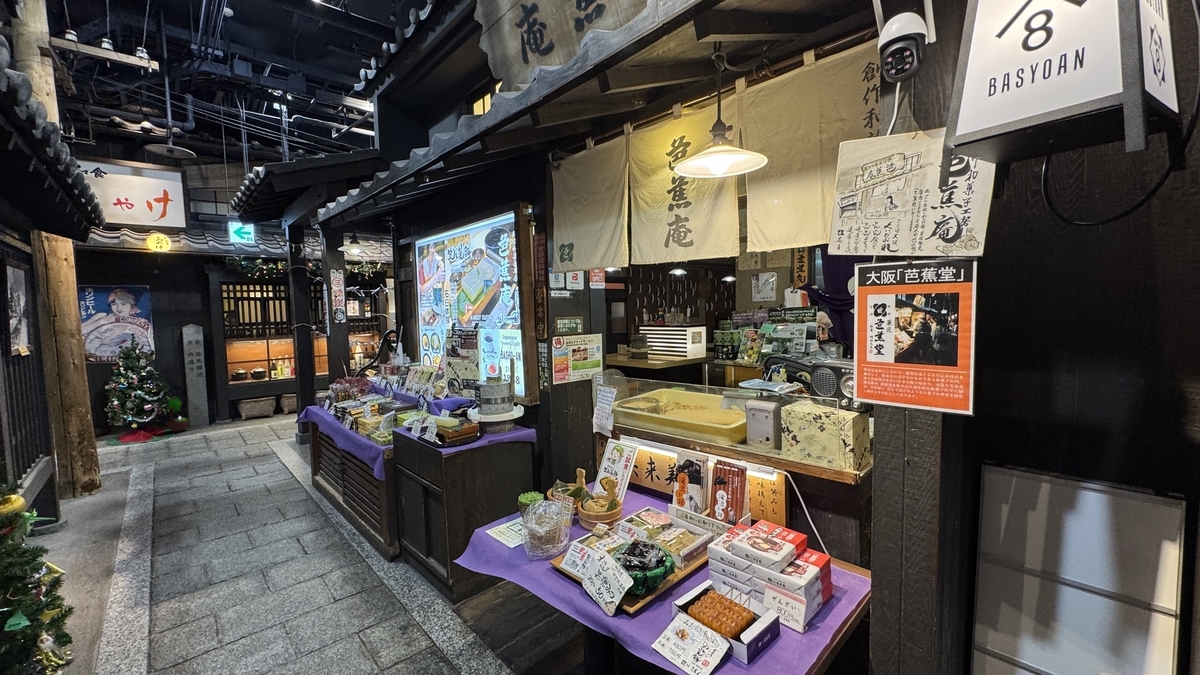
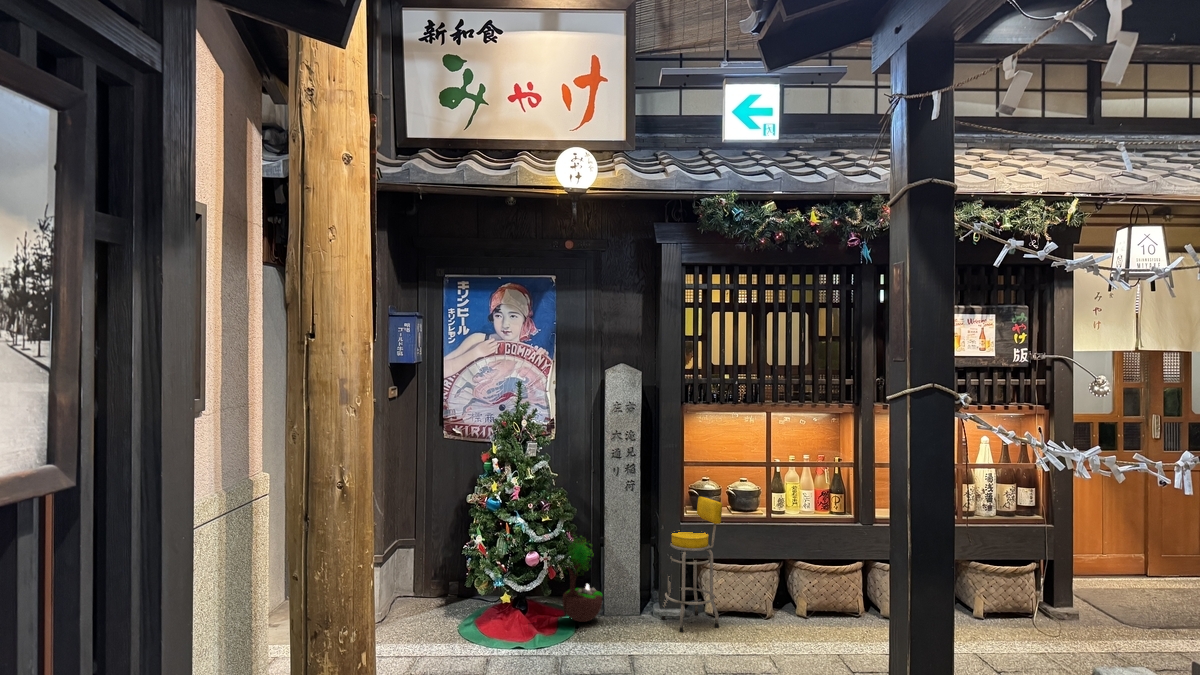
bar stool: none [220,376,248,427] -> present [661,496,722,632]

